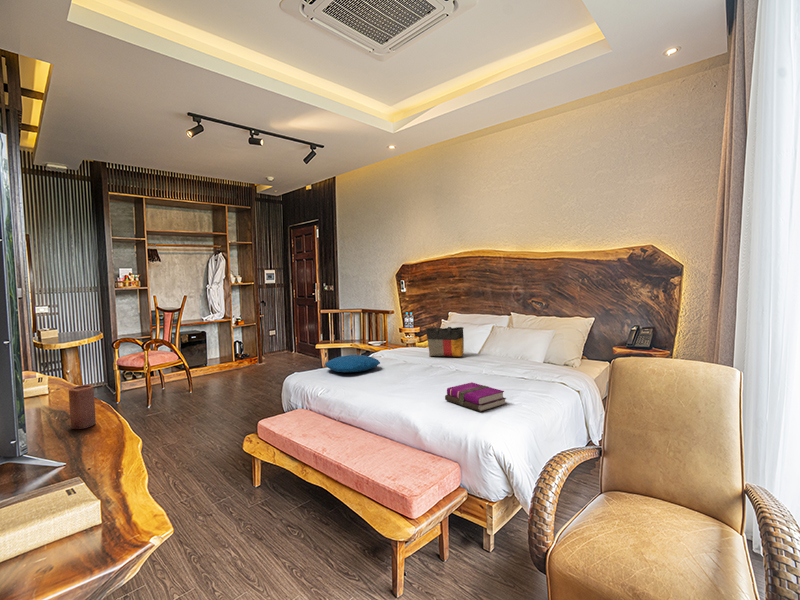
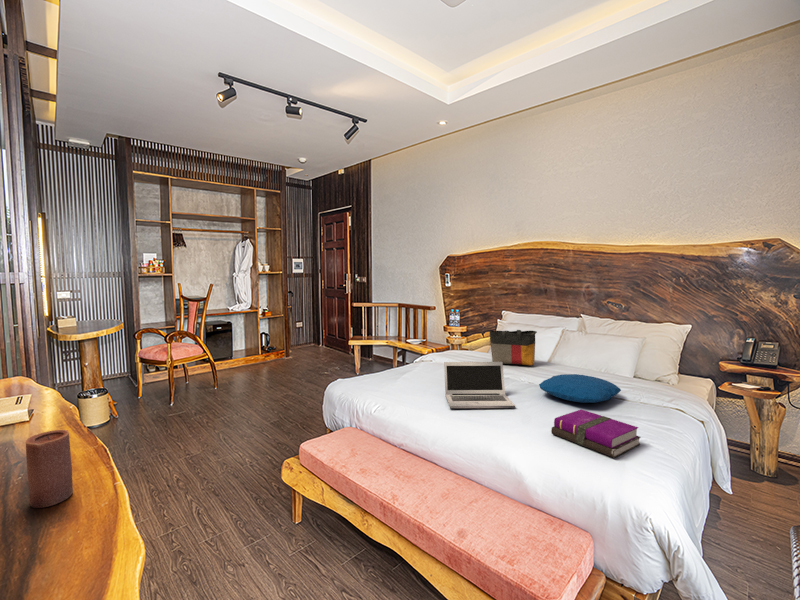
laptop: none [376,351,428,388] -> present [444,362,515,408]
pillow: present [325,355,380,372] -> present [539,374,621,403]

